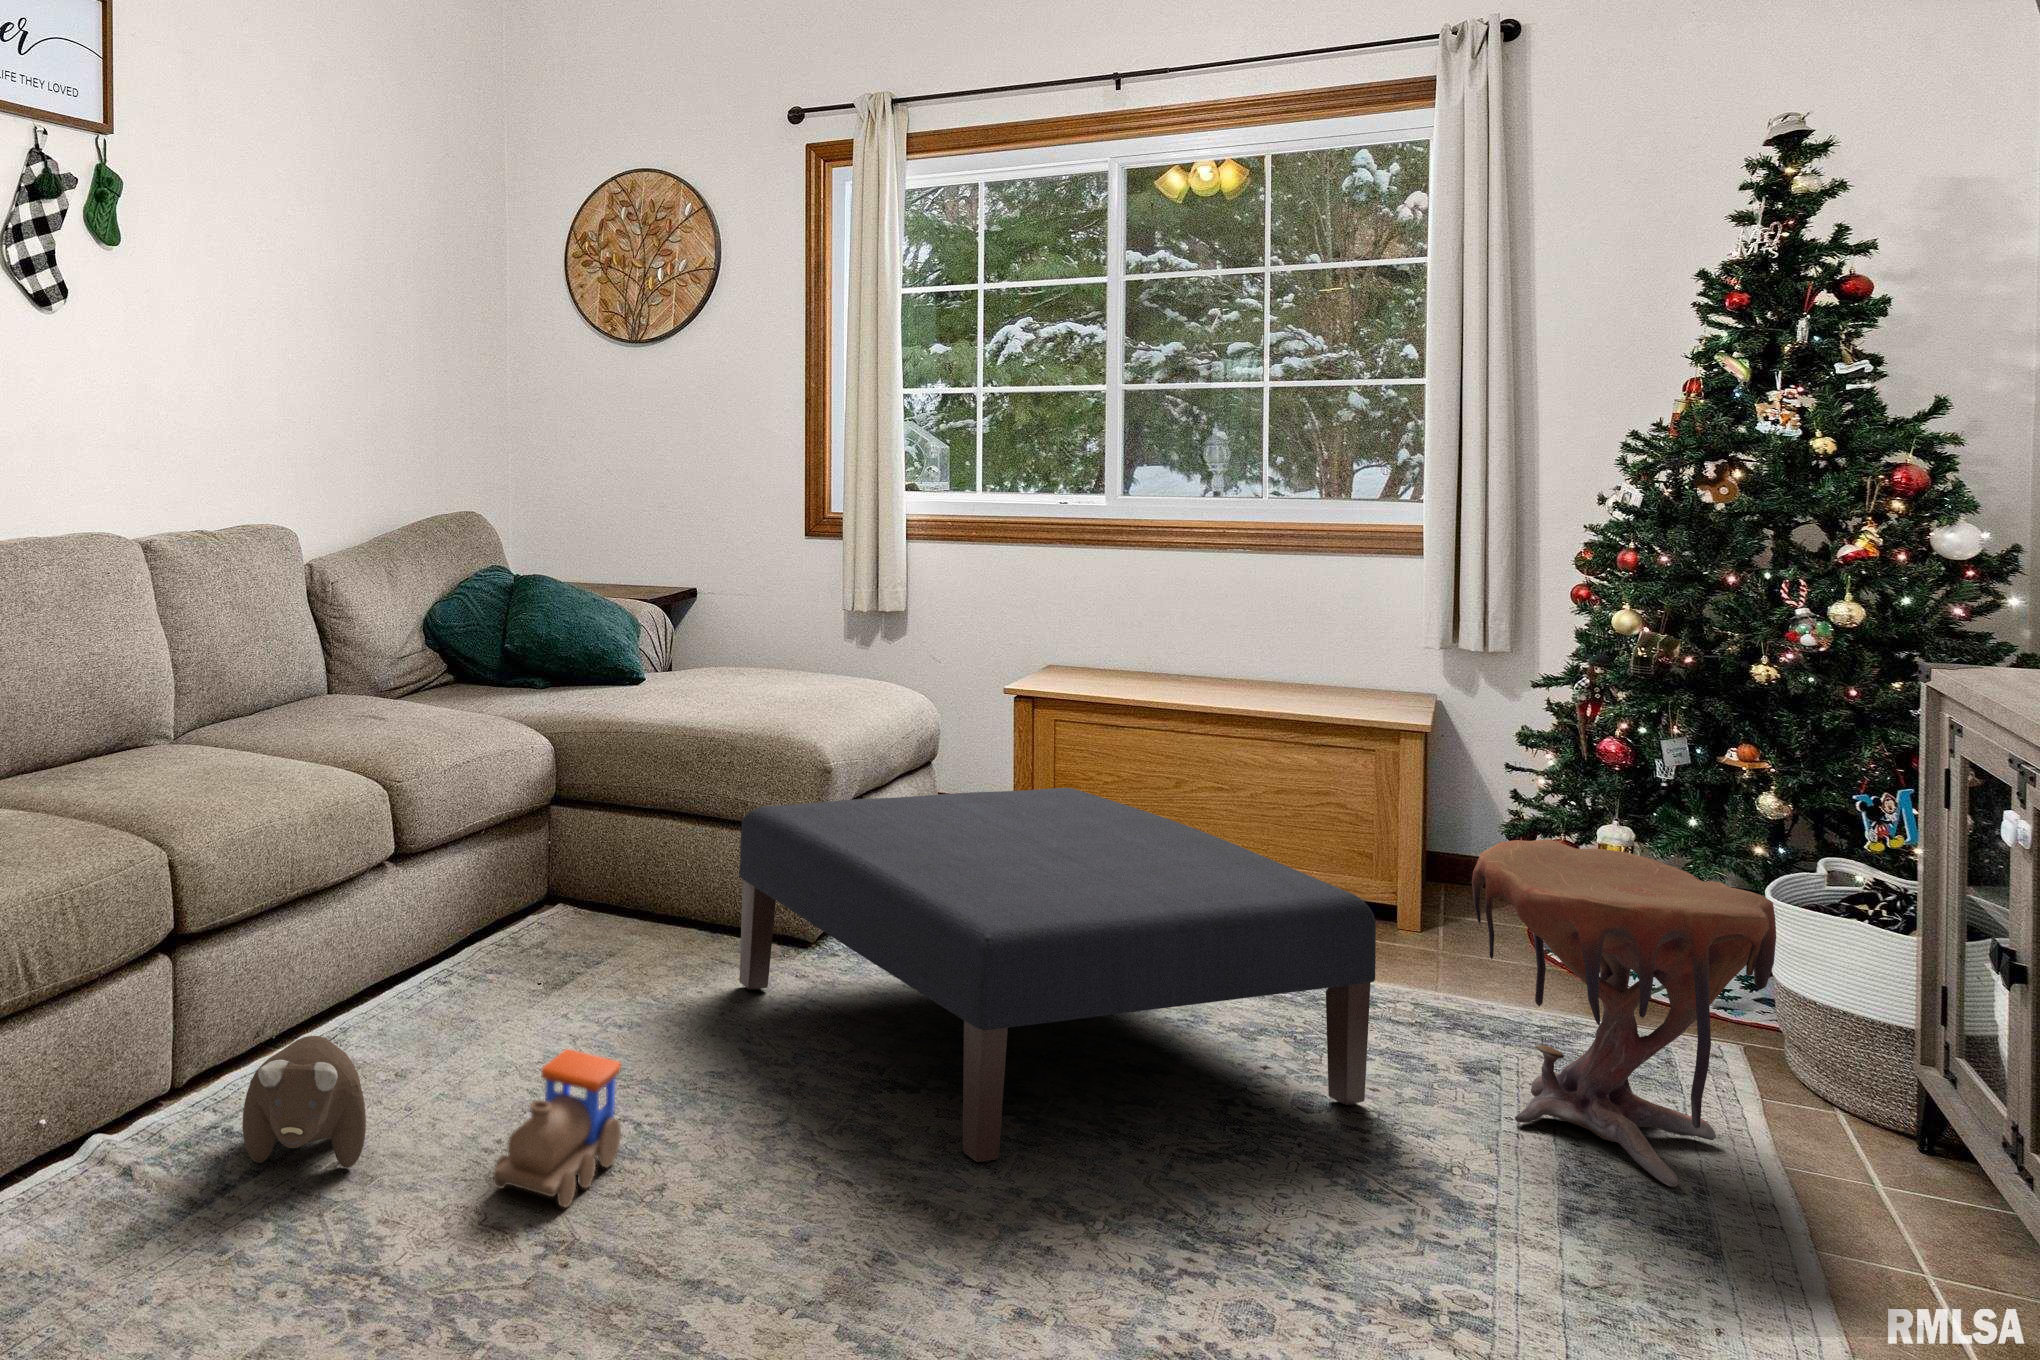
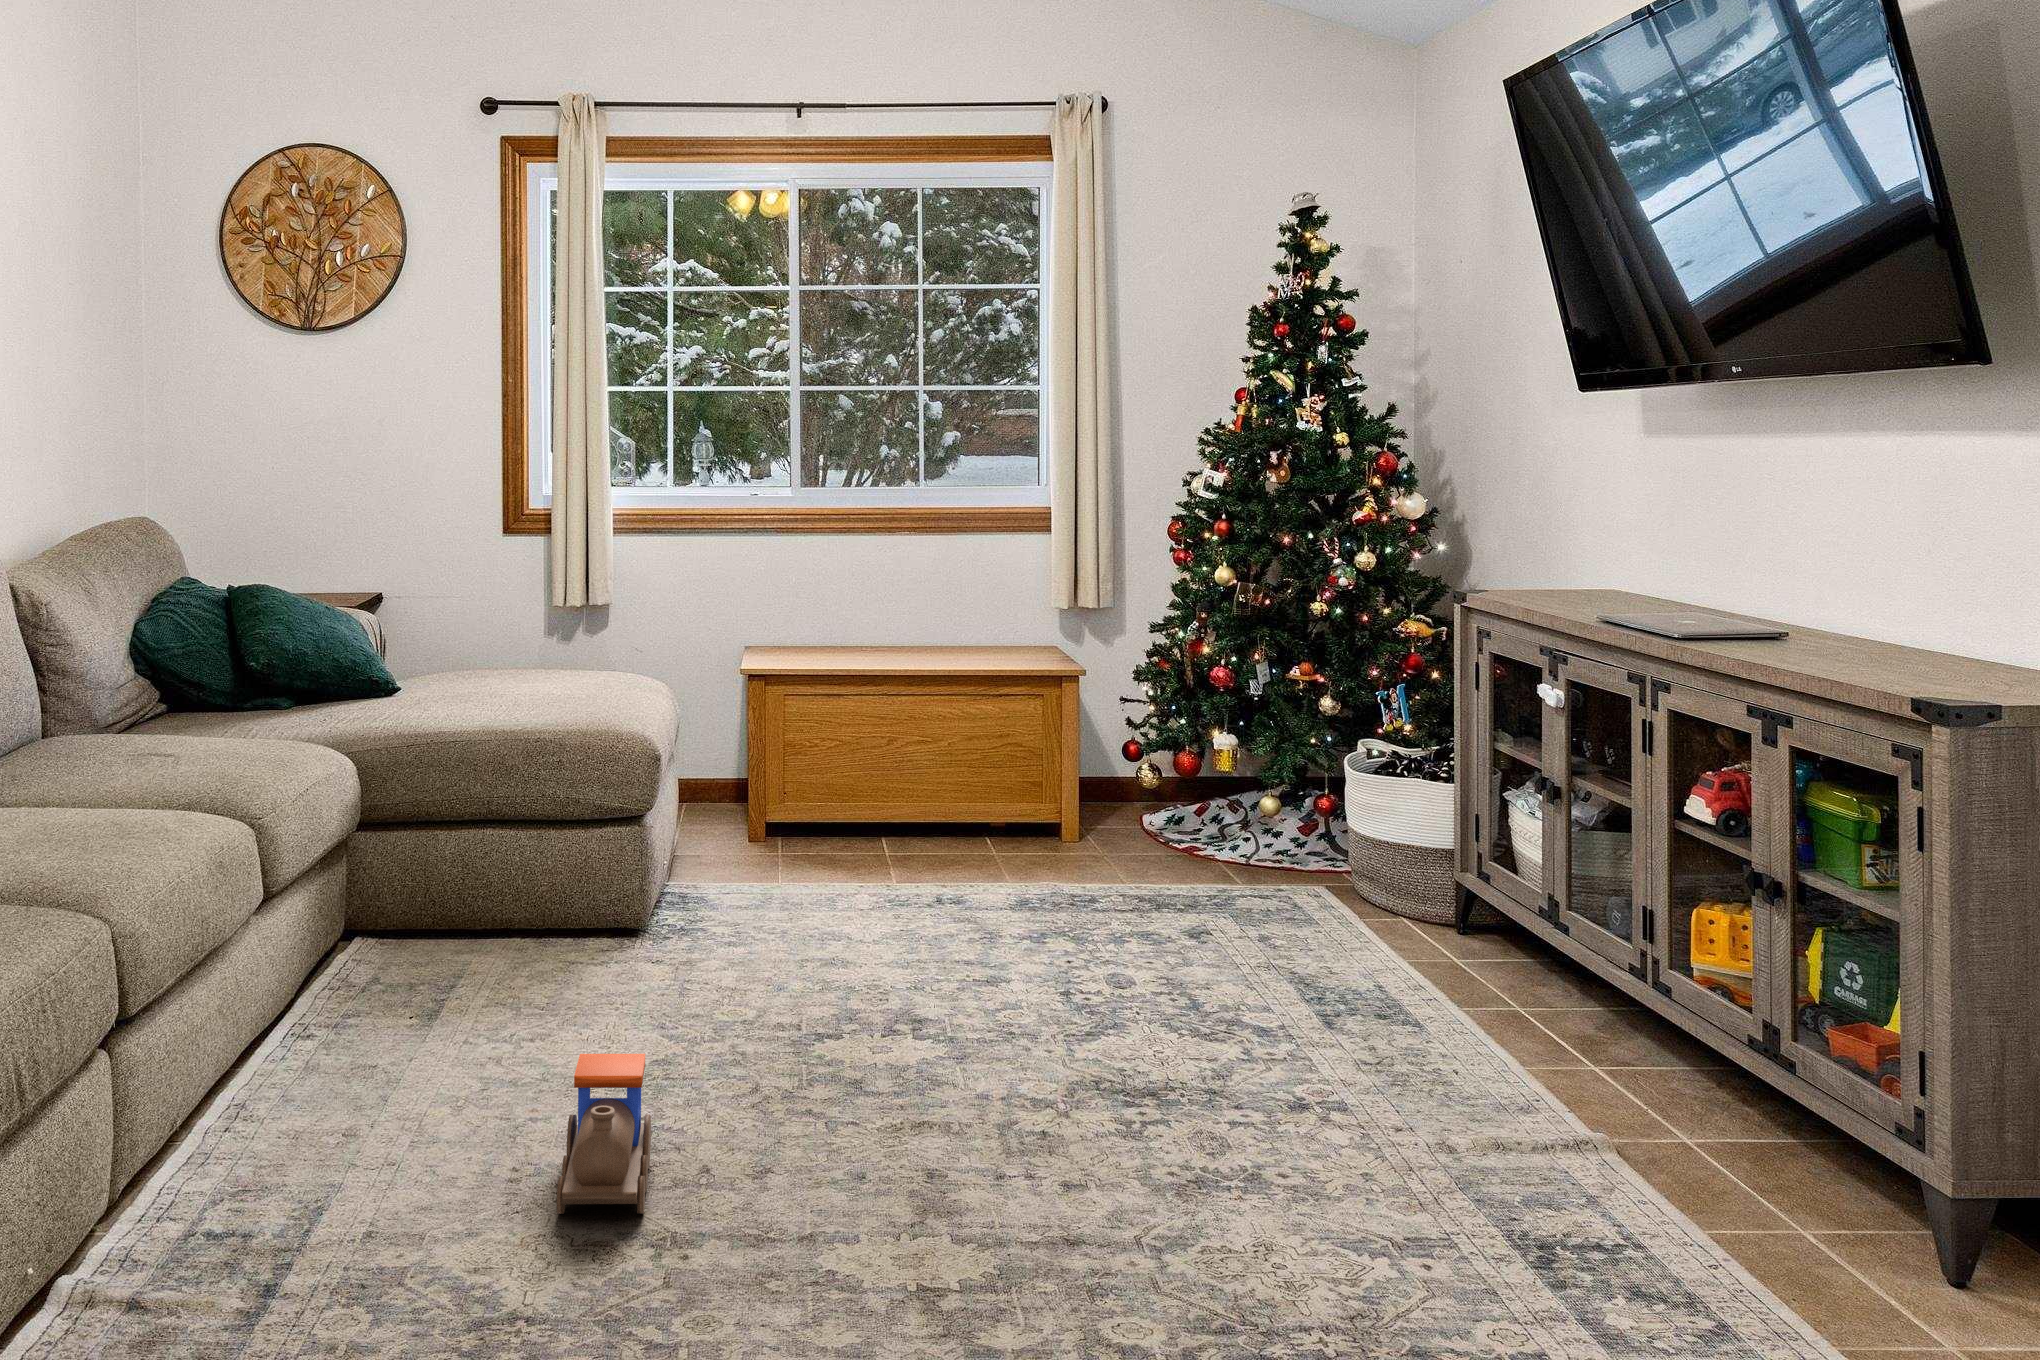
ottoman: present [739,788,1376,1163] -> none [613,737,1207,1083]
side table: present [1472,839,1776,1187] -> none [1258,719,1491,983]
plush toy: present [243,1036,366,1168] -> none [255,1095,402,1257]

